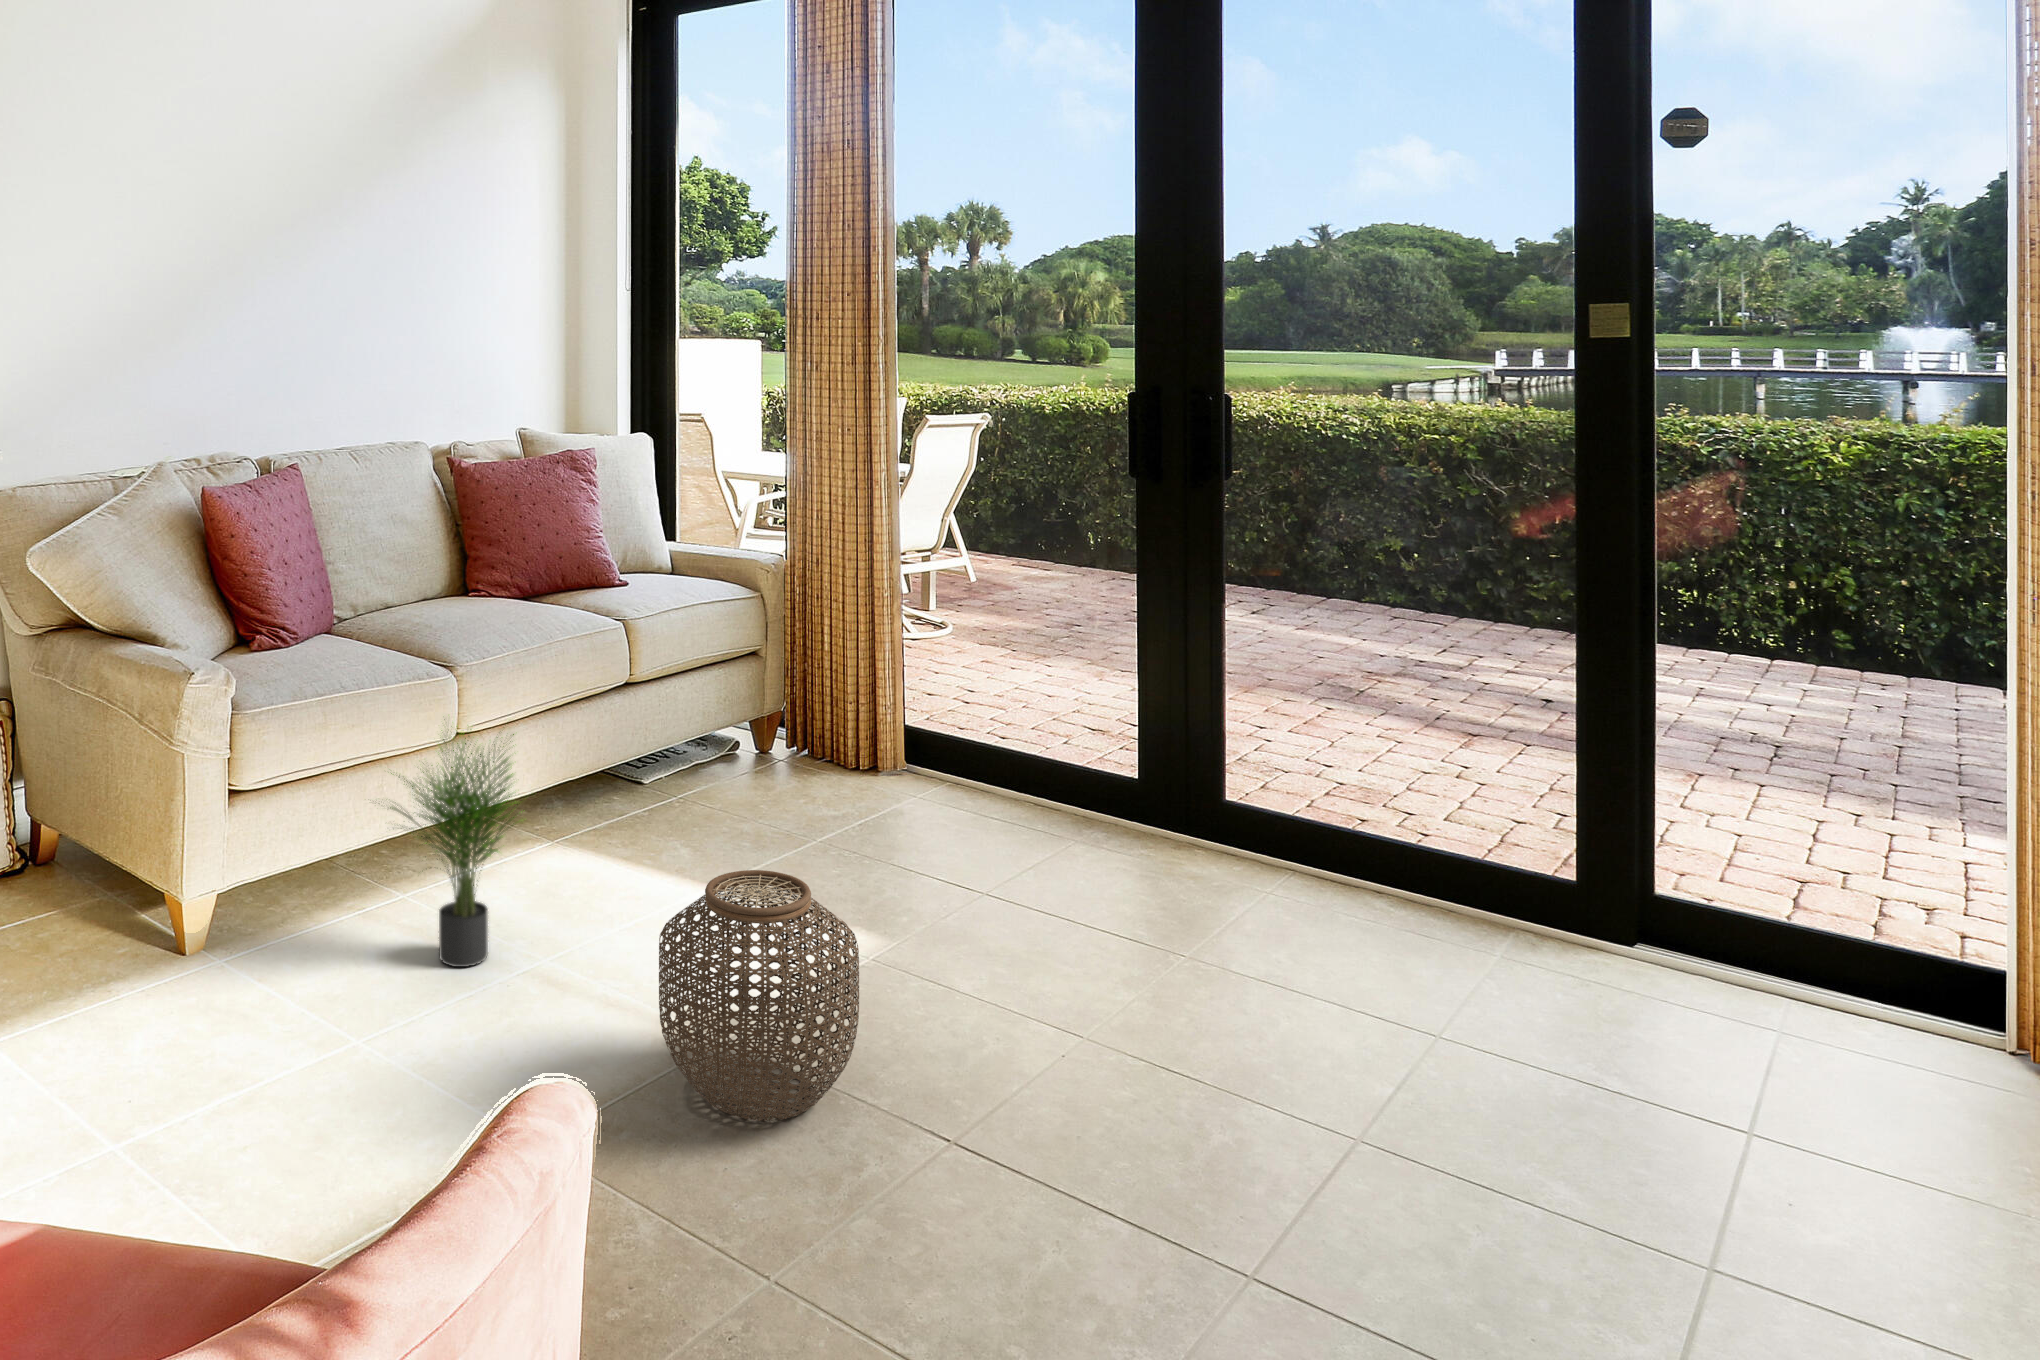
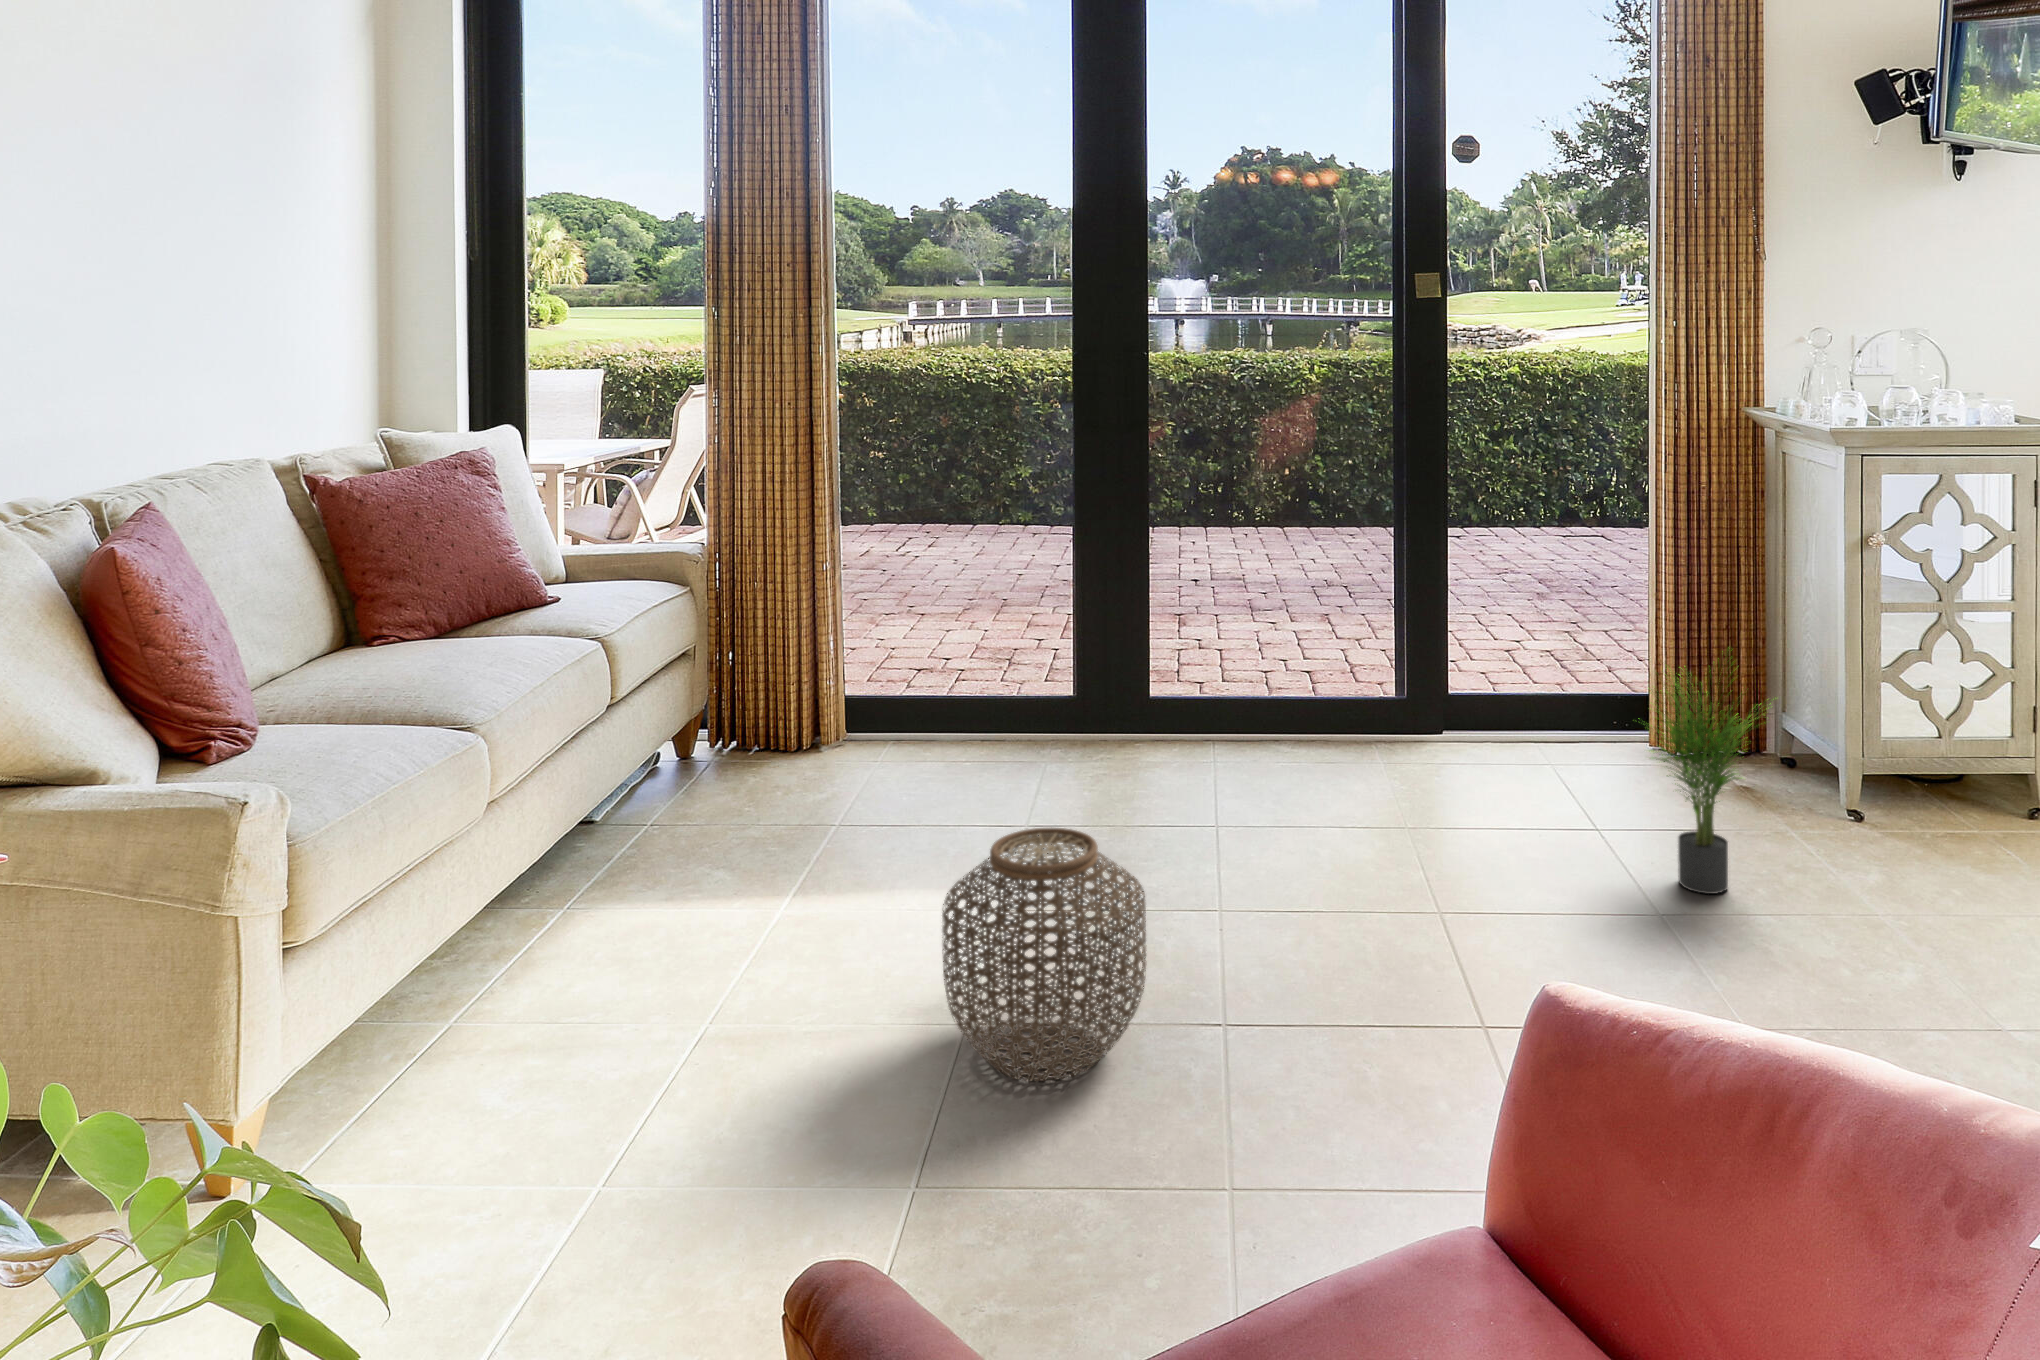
potted plant: present [390,719,520,967] -> present [1651,658,1761,894]

